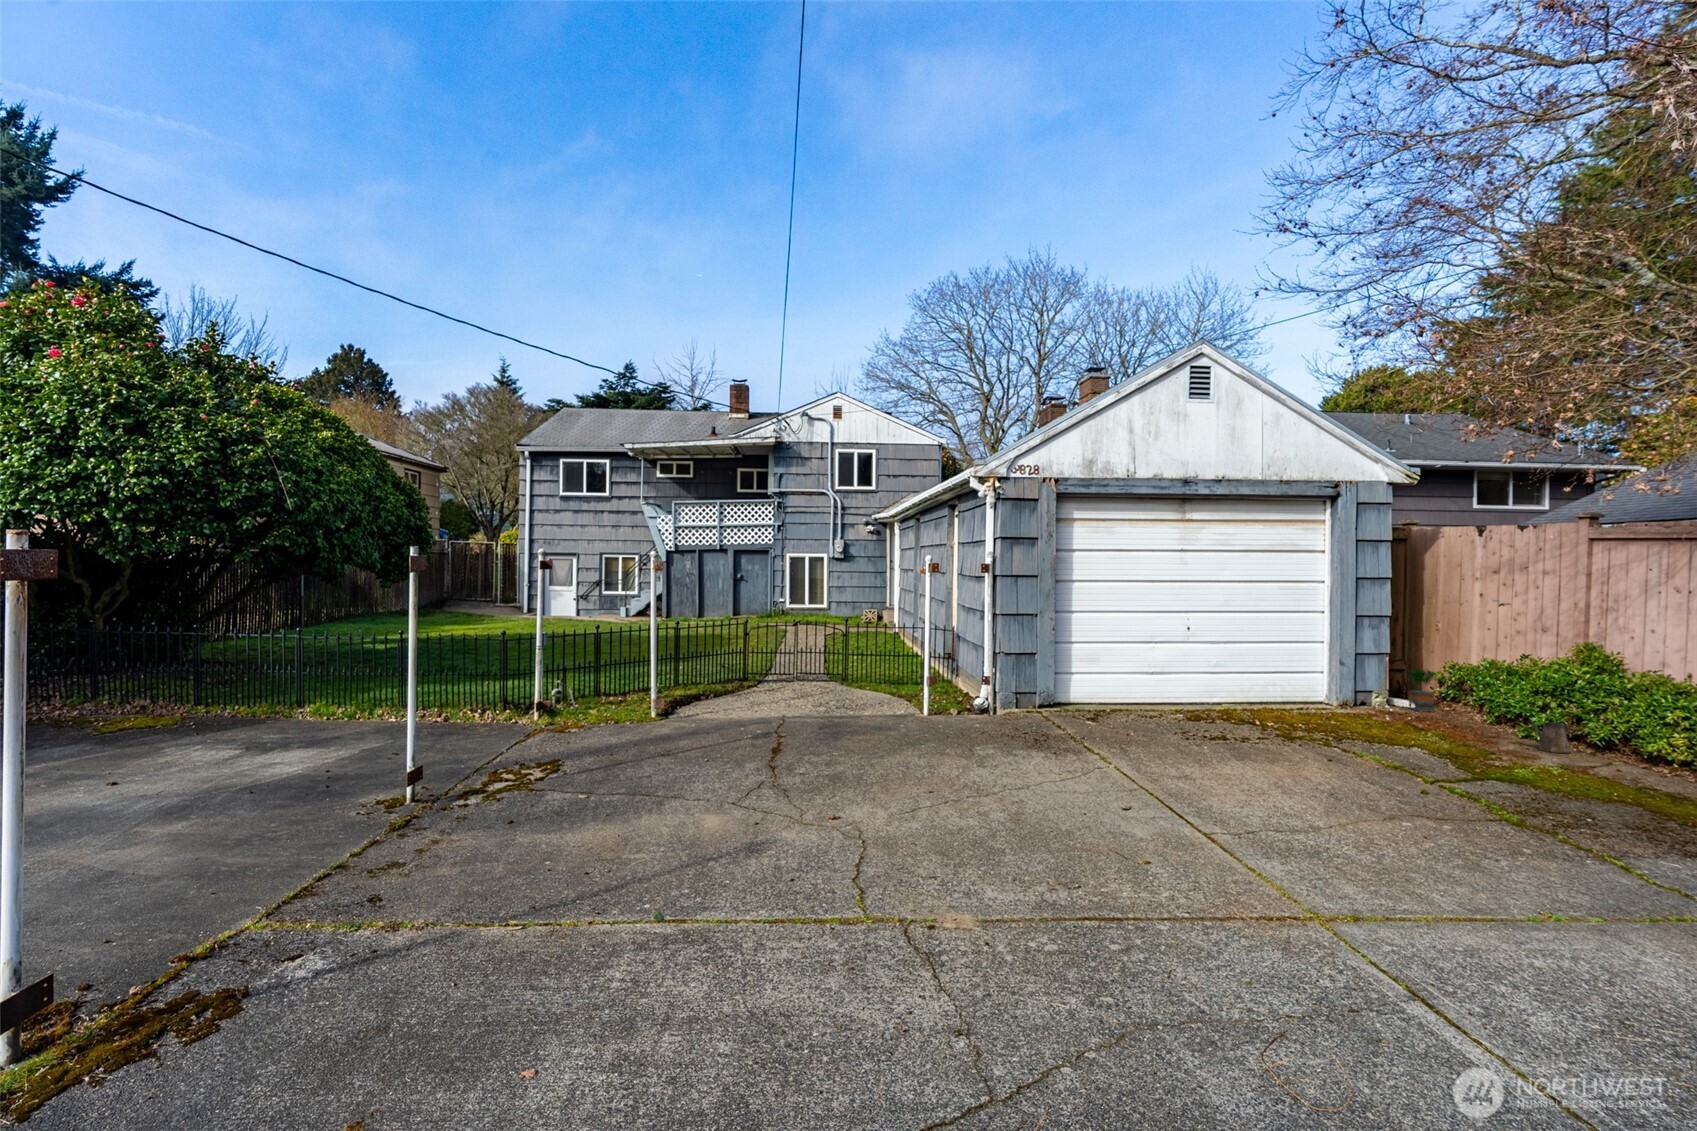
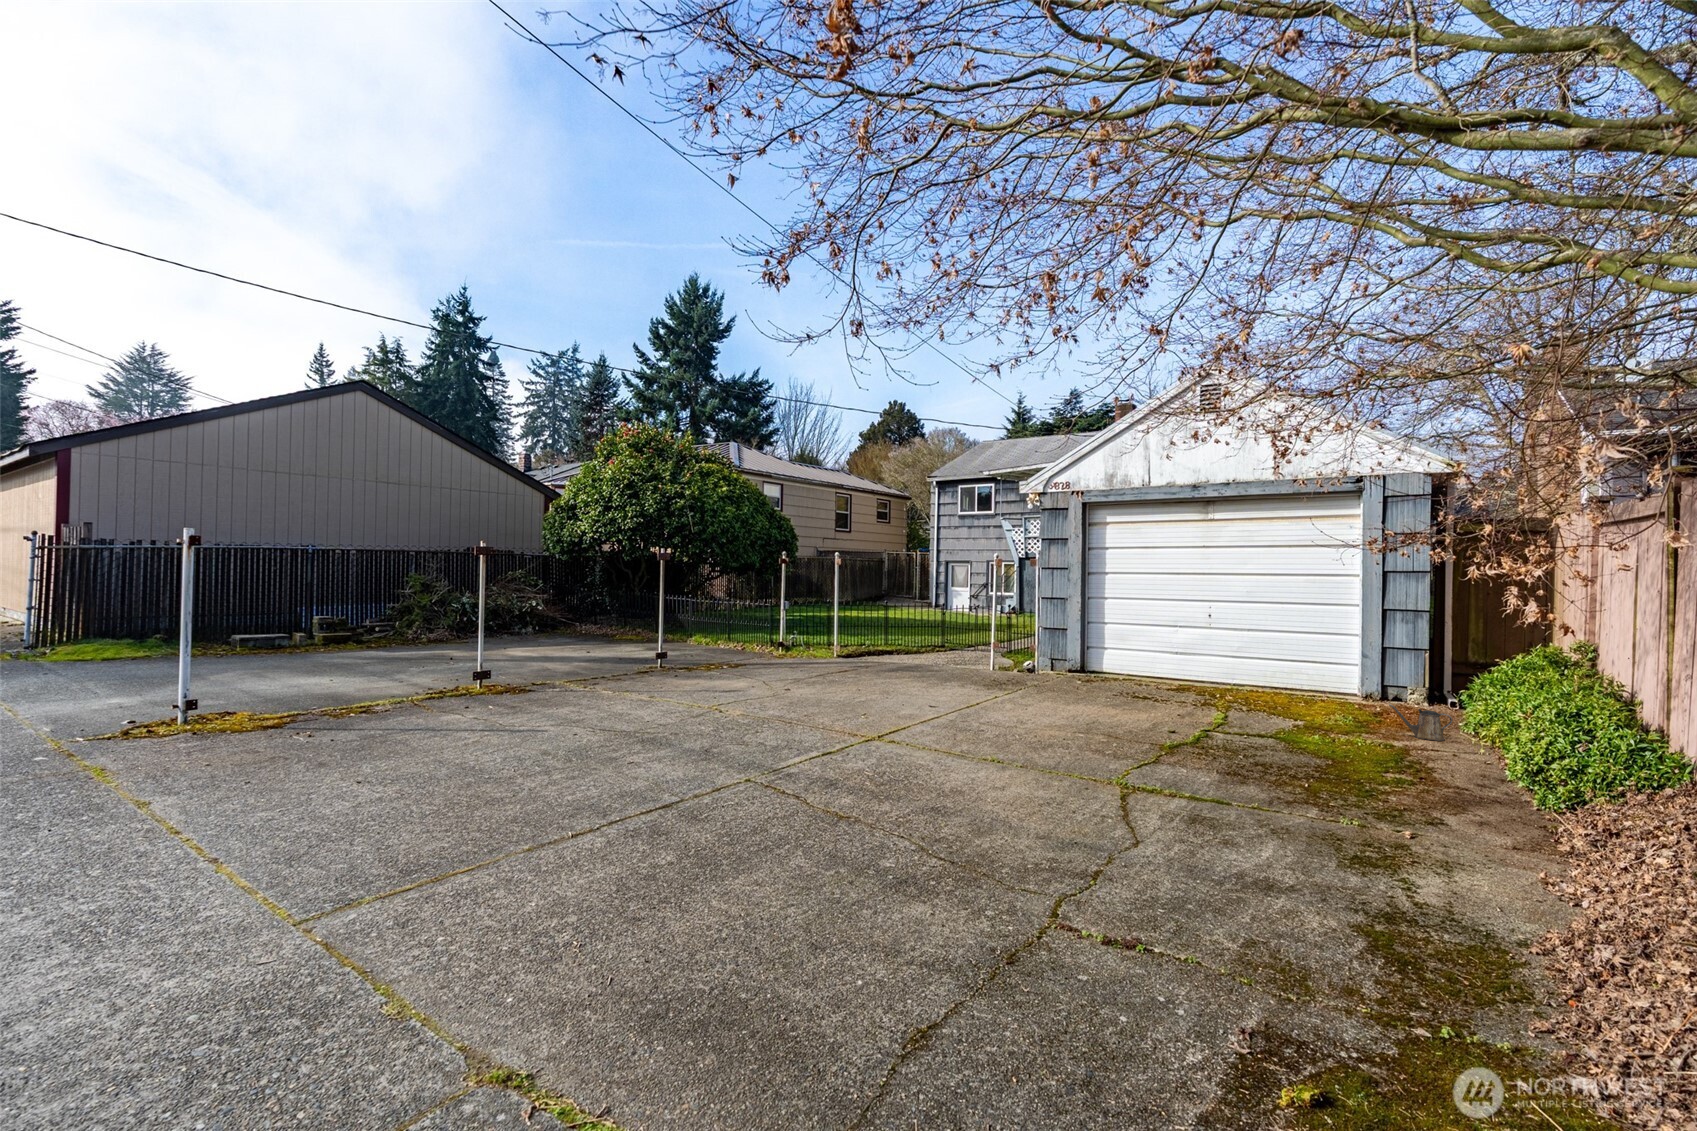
potted tree: present [1406,669,1438,712] -> none [1437,671,1477,717]

